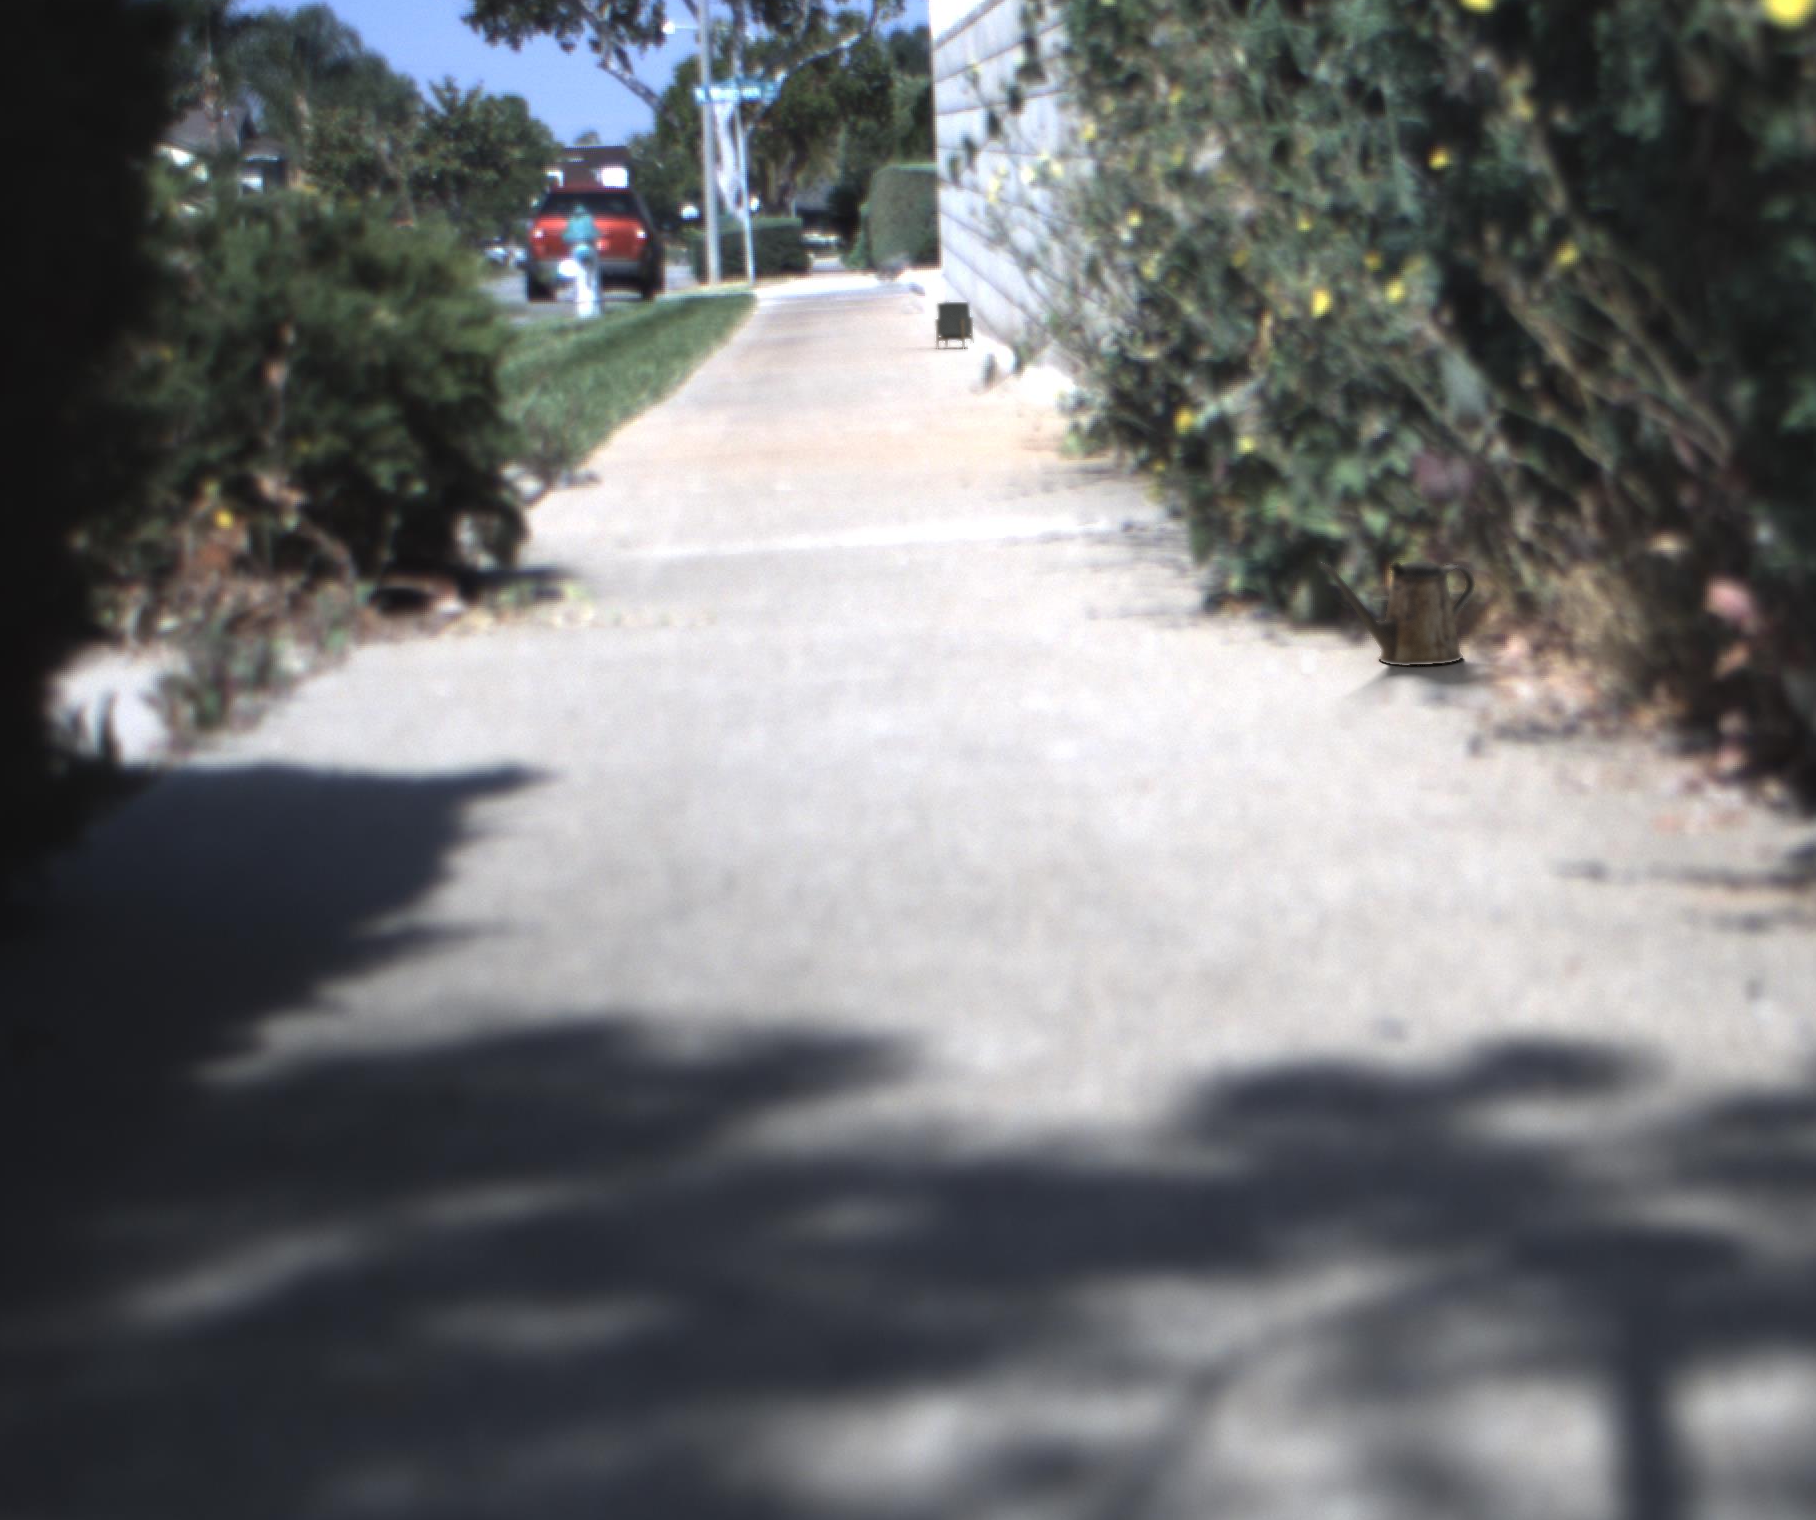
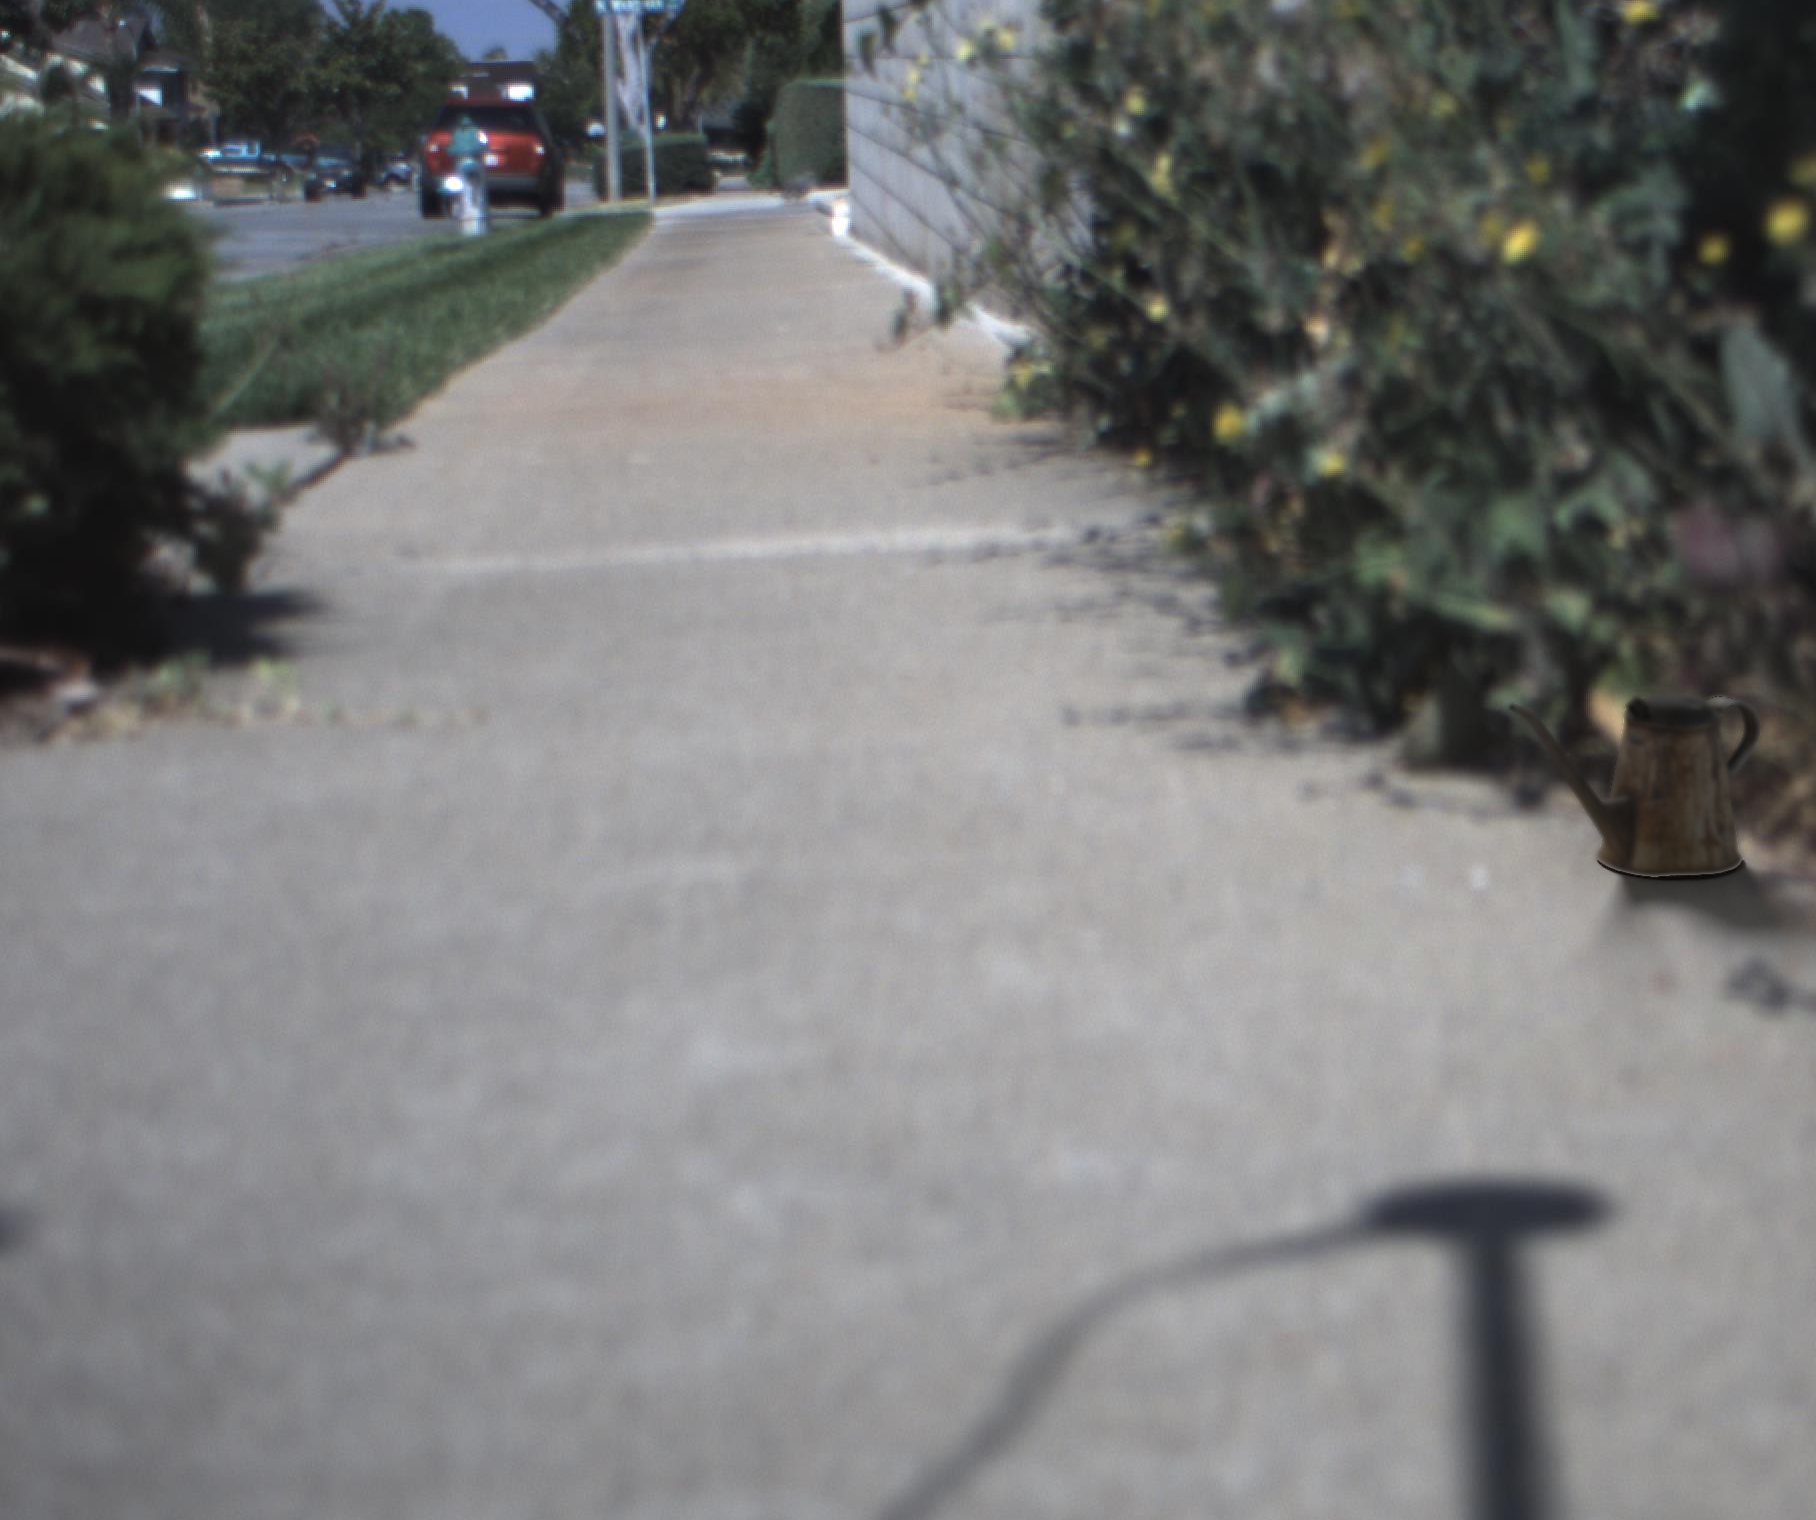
planter: present [936,302,973,347] -> none [845,225,888,278]

